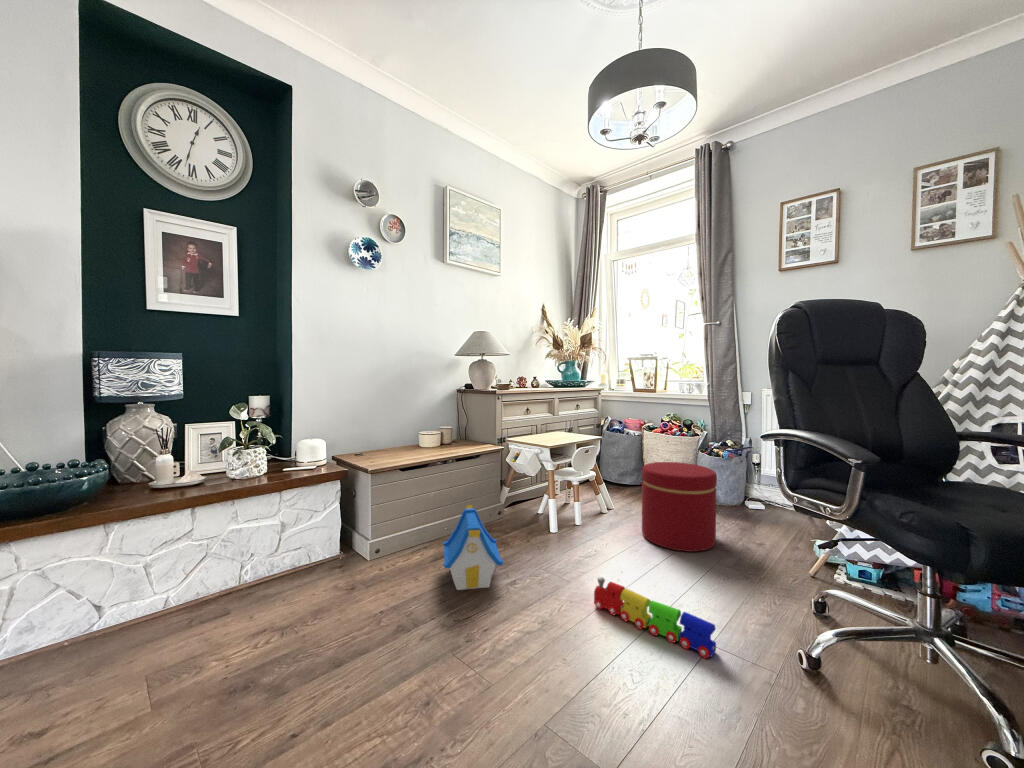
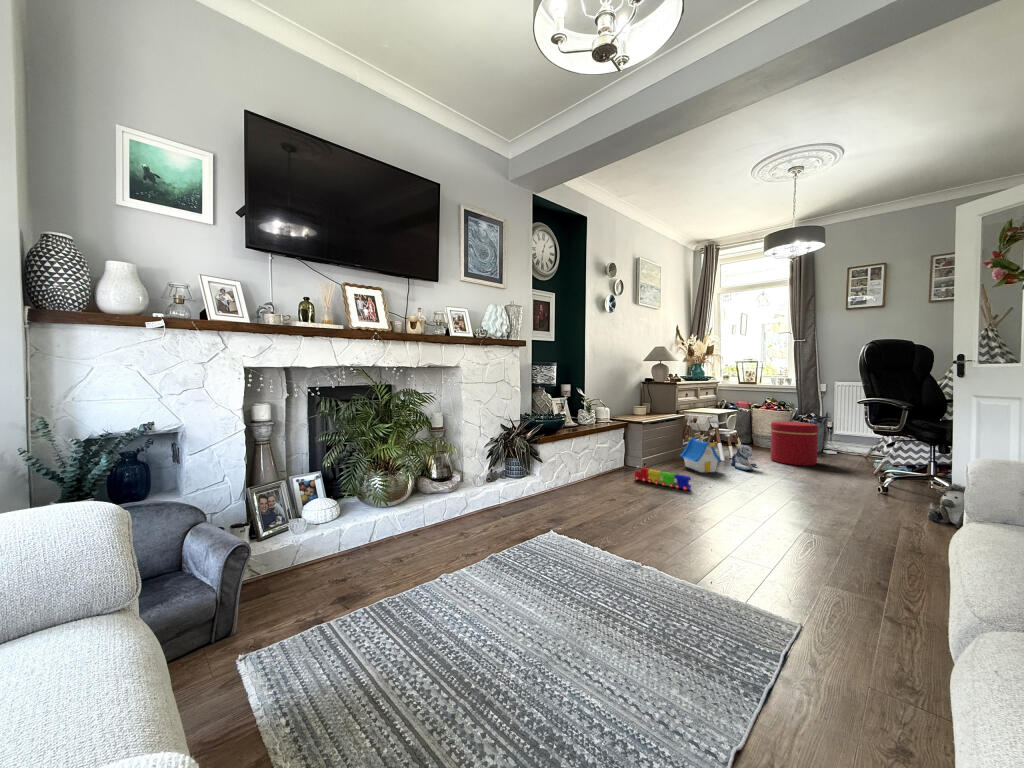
plush toy: none [548,520,594,580] -> present [731,445,756,471]
toy train: present [594,577,716,658] -> present [635,466,691,490]

